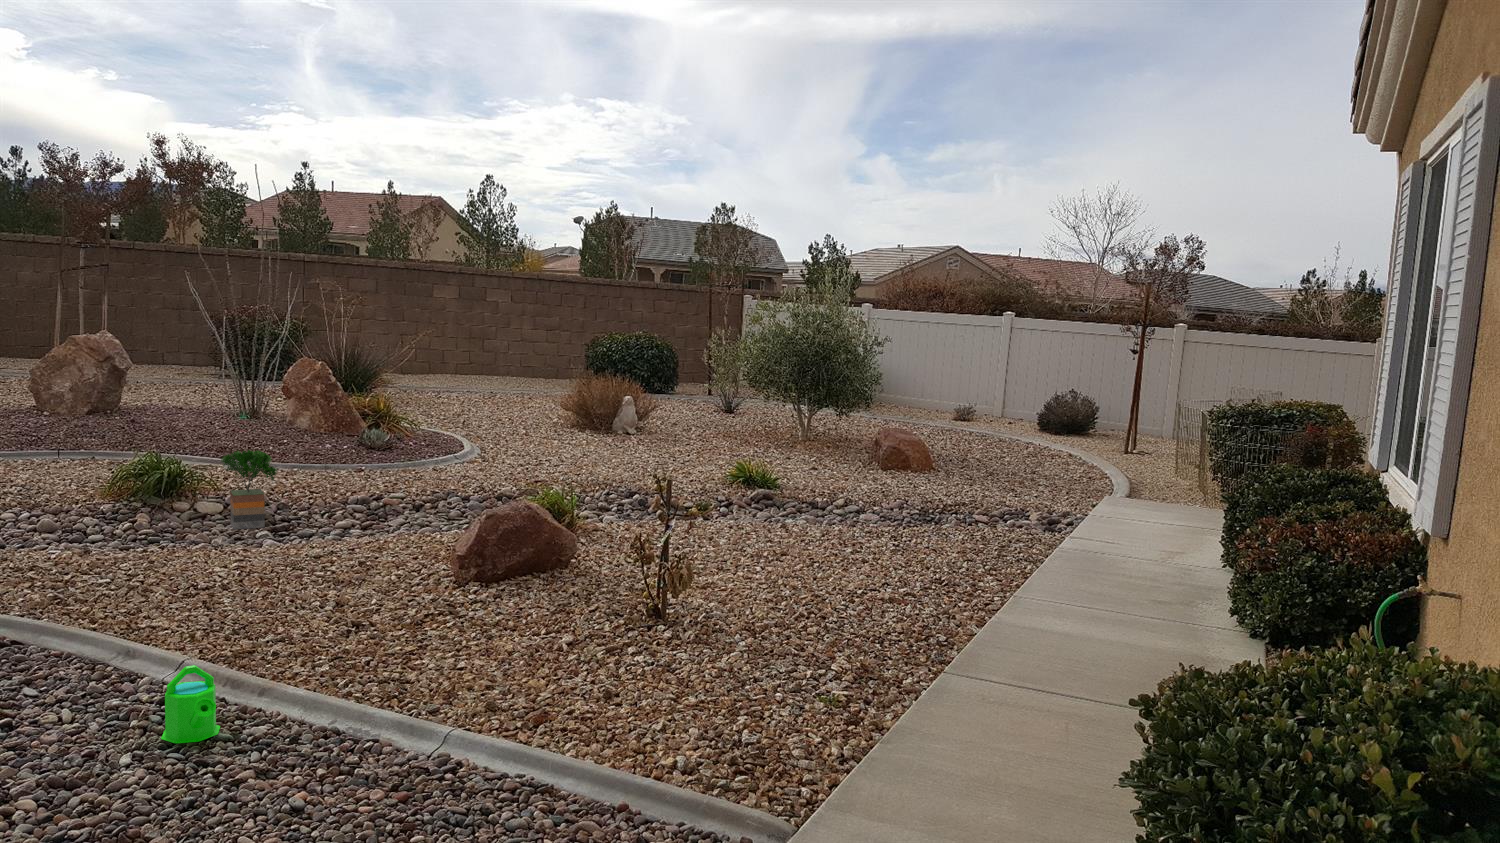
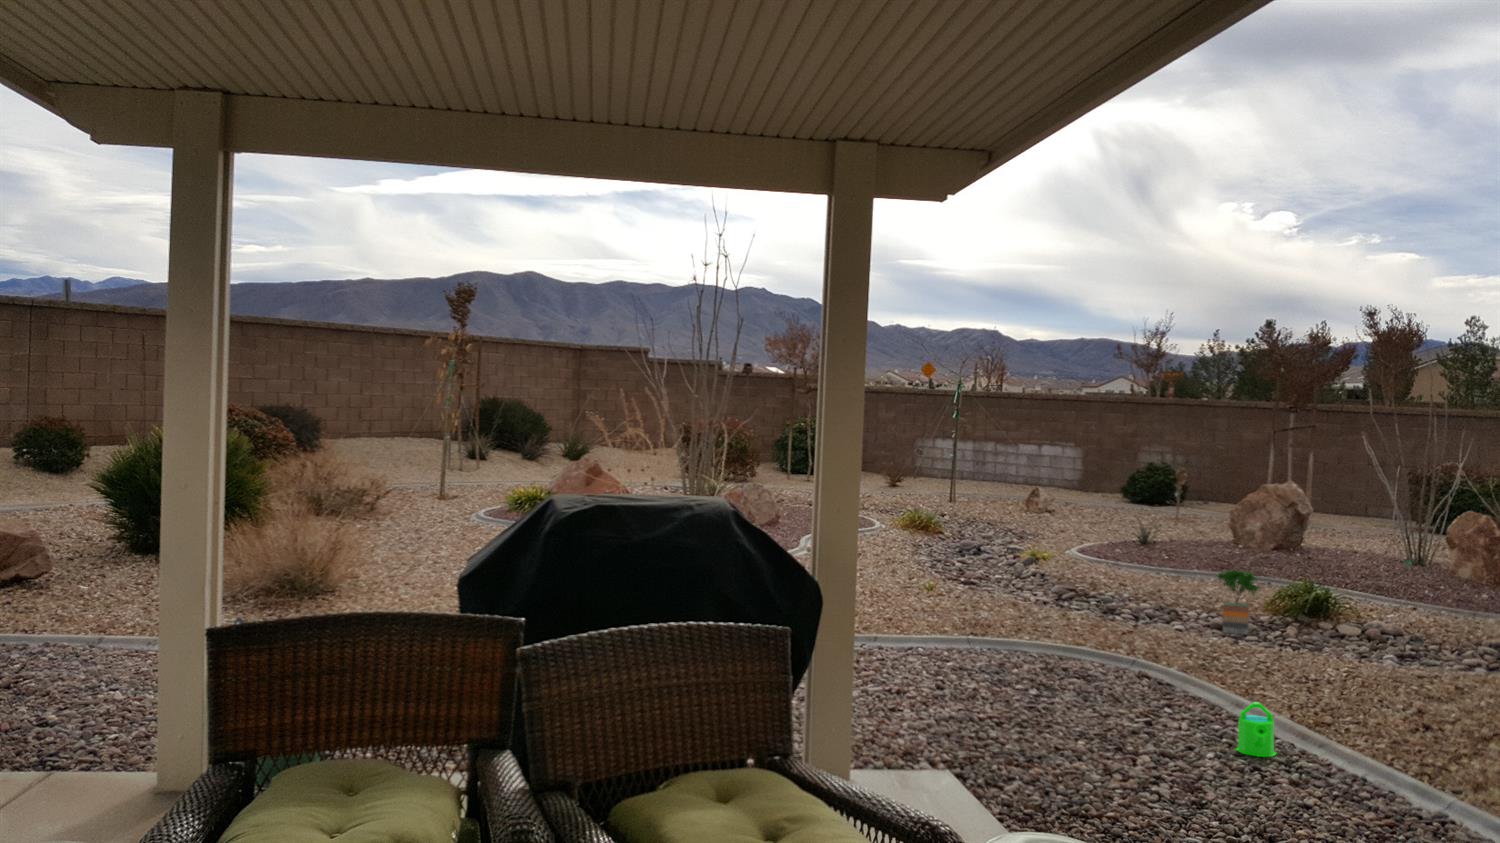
potted tree: present [221,450,277,529] -> present [1217,570,1260,635]

